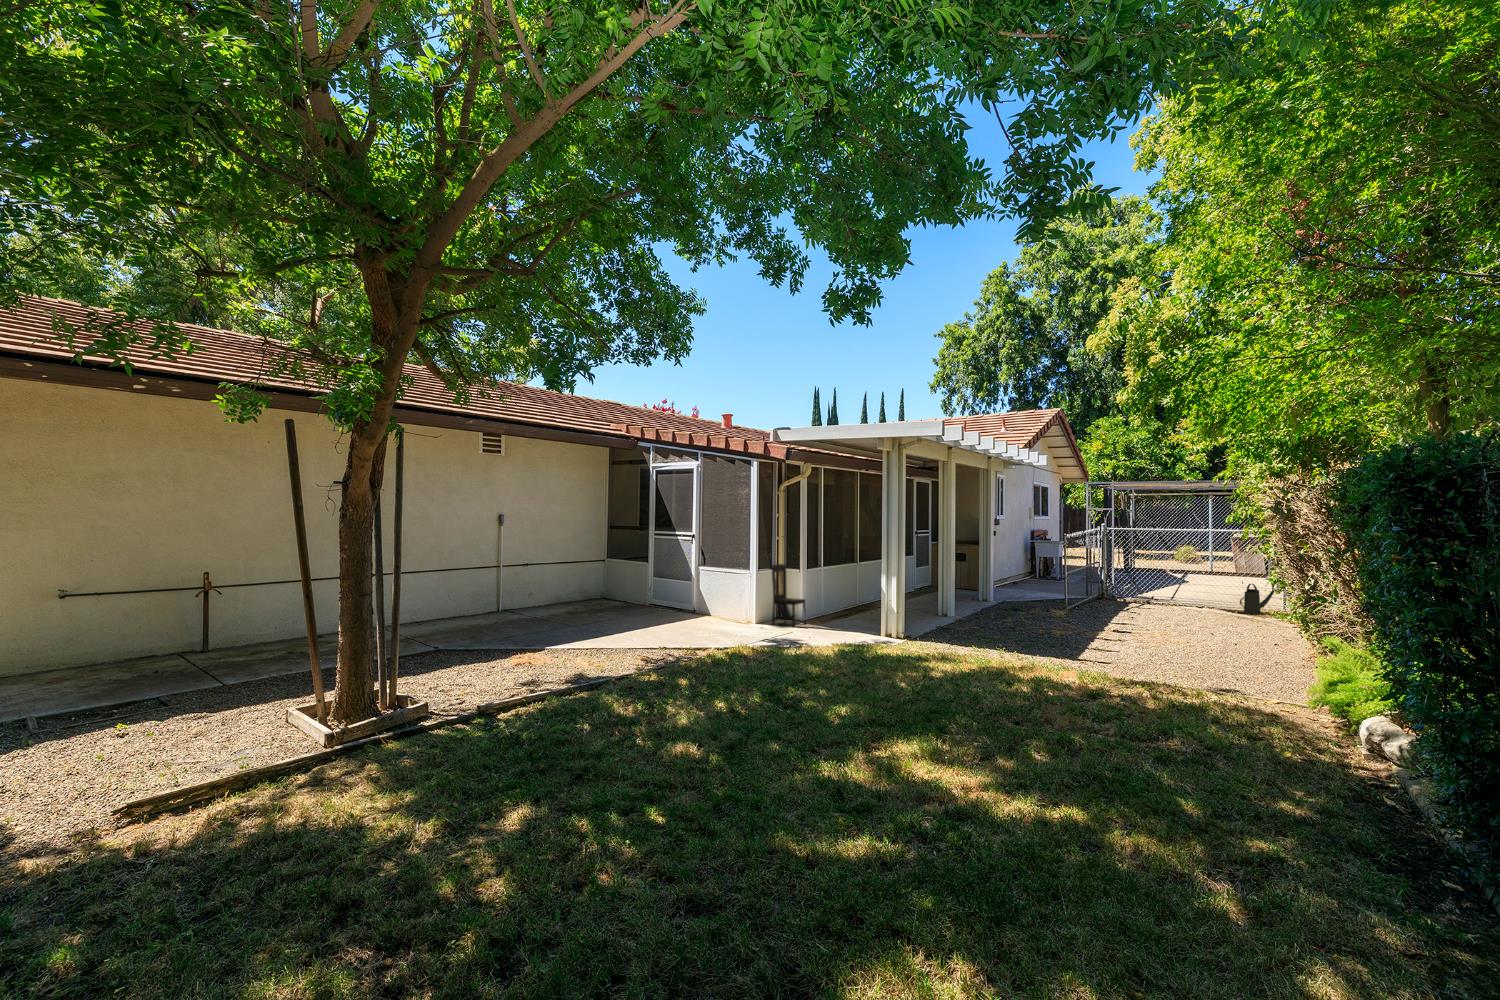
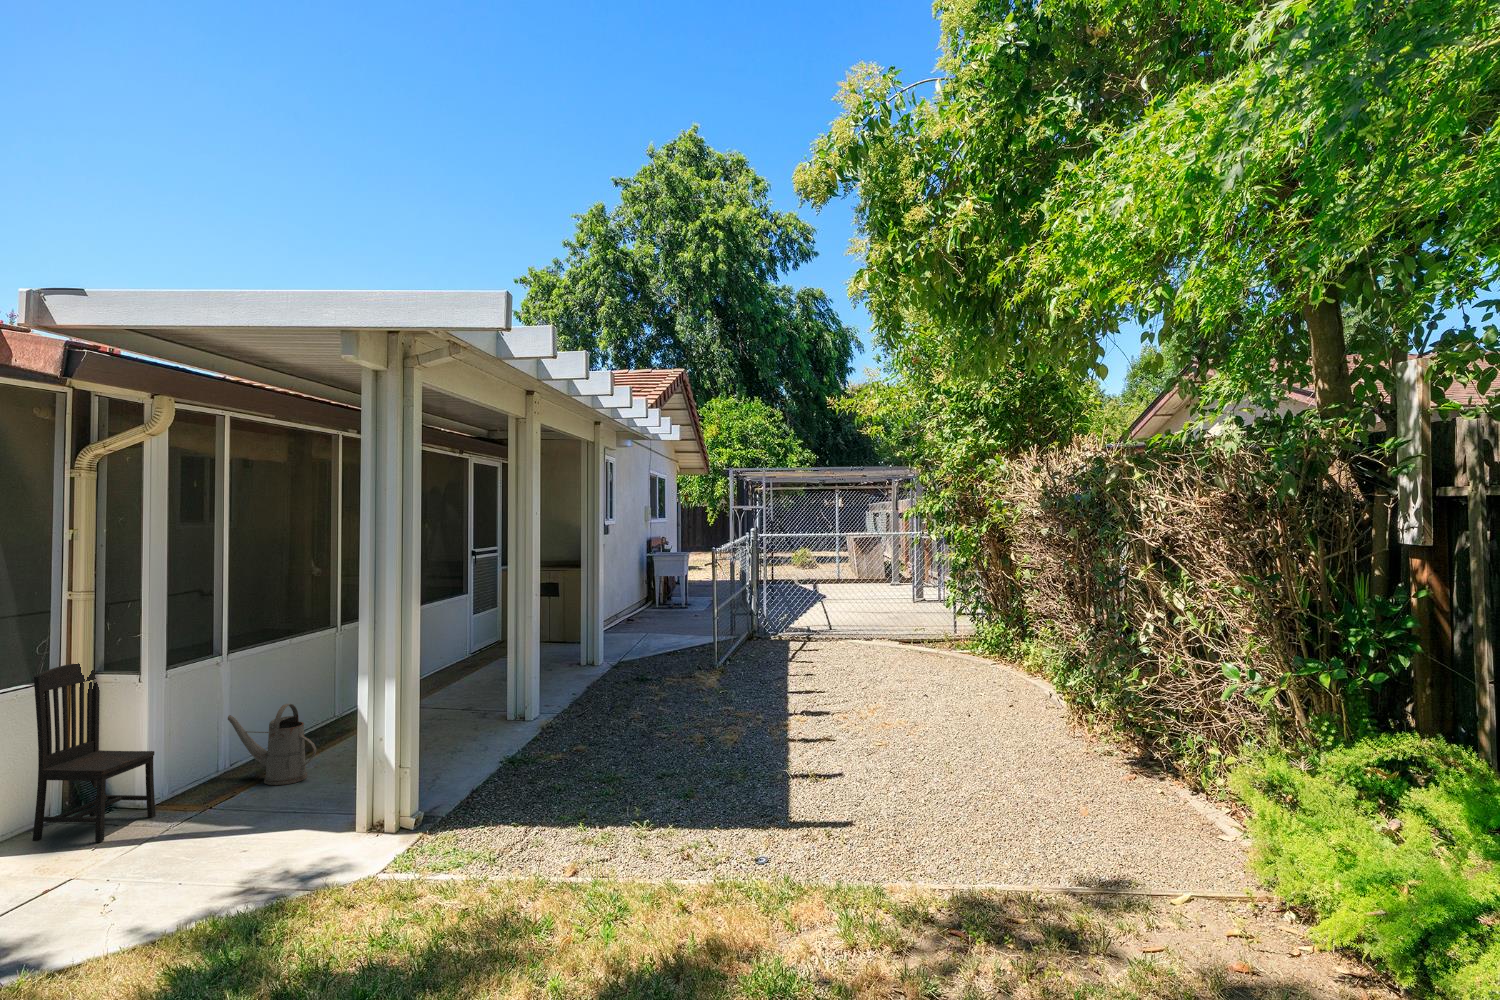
watering can: present [1240,584,1274,615] -> present [228,704,316,785]

